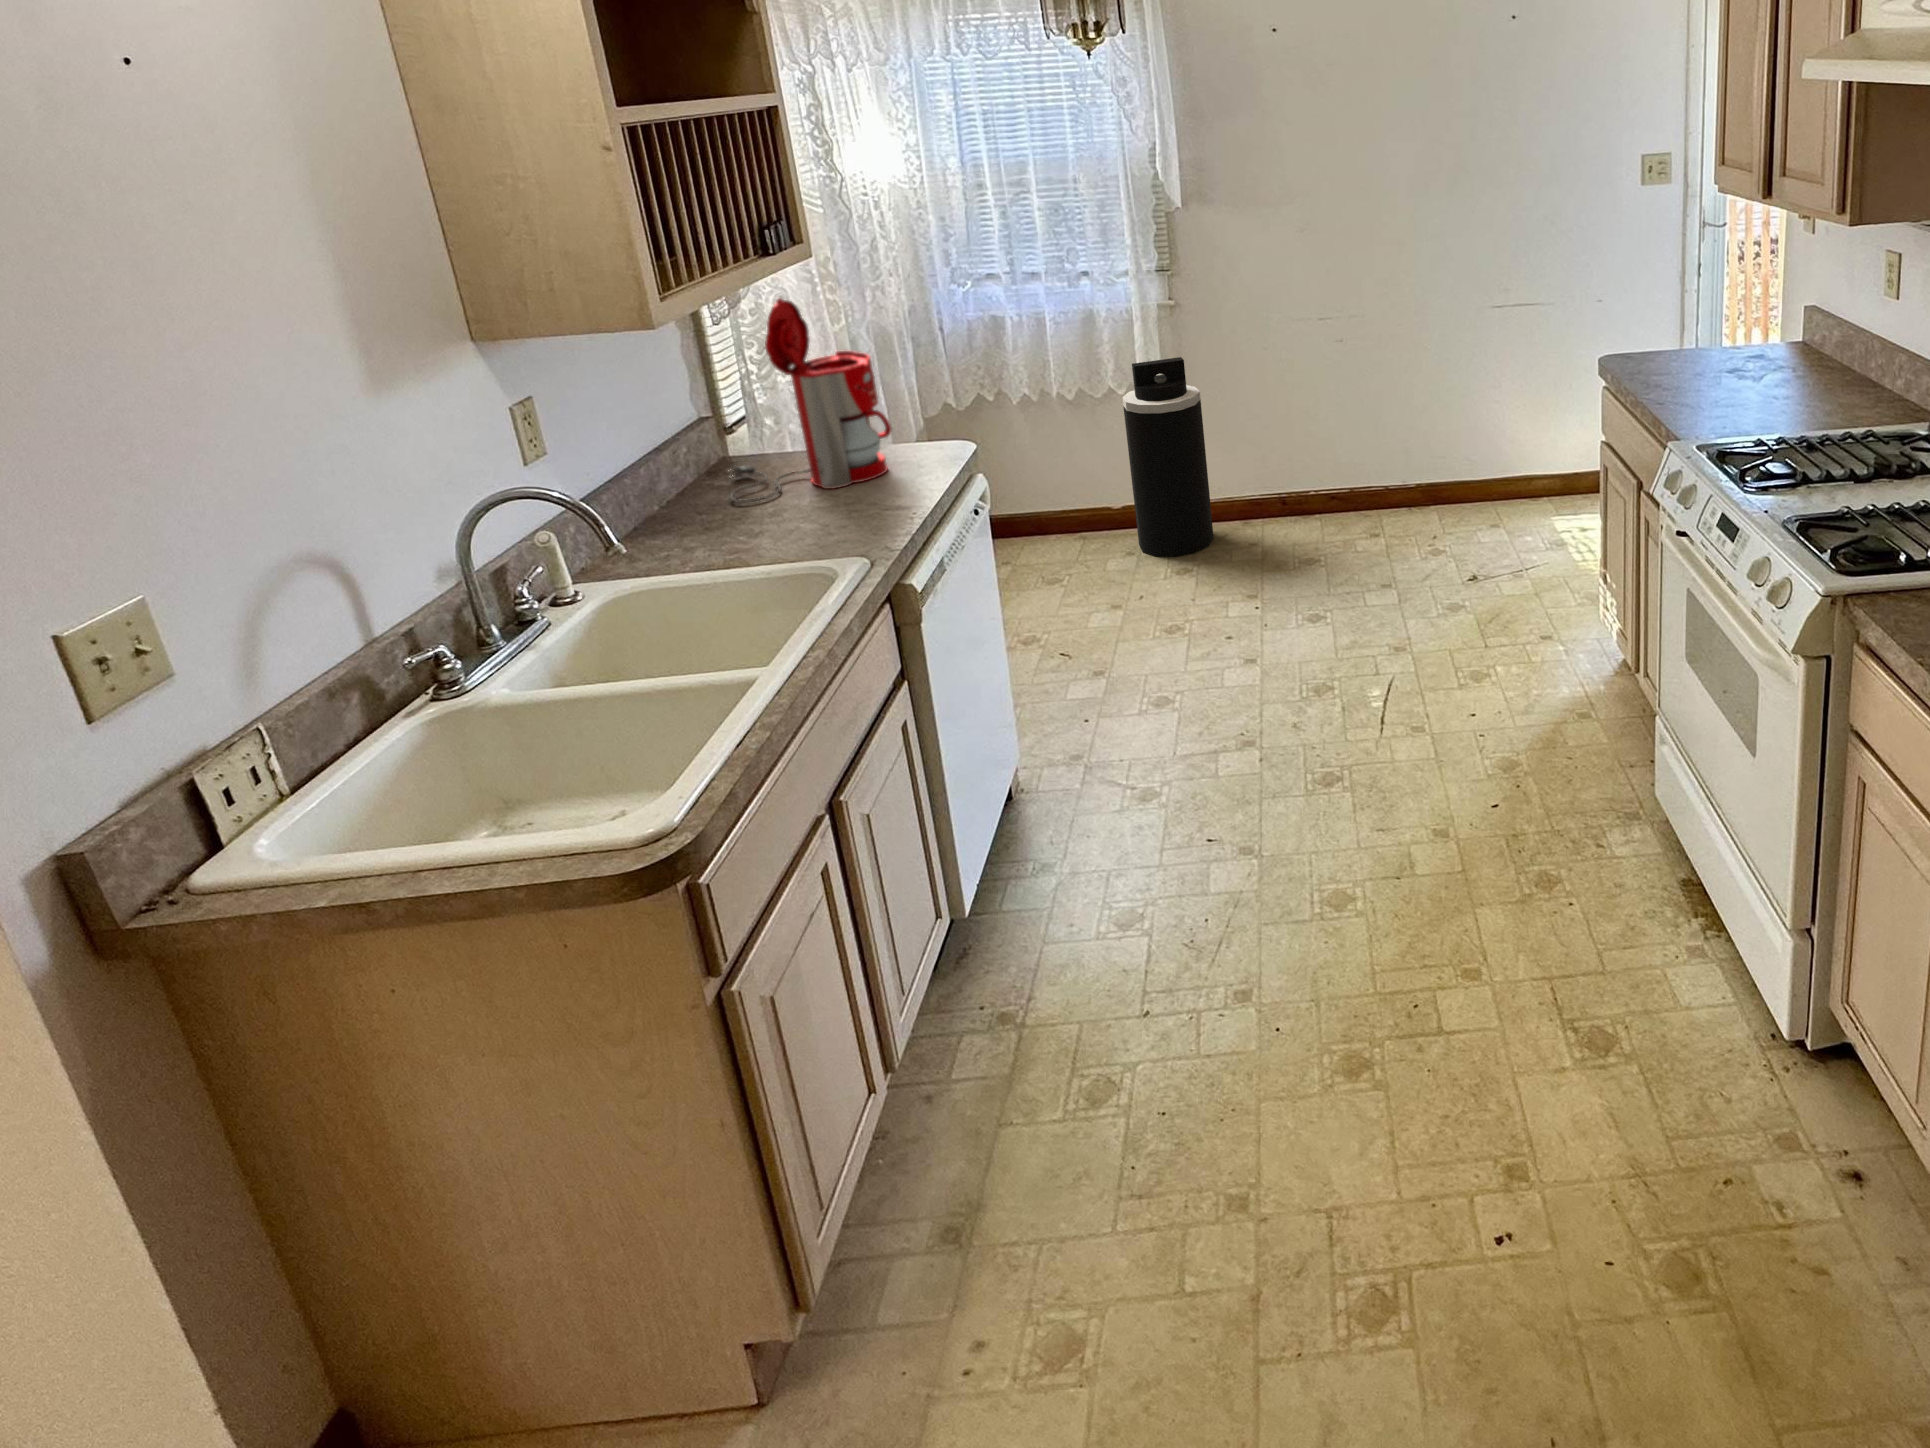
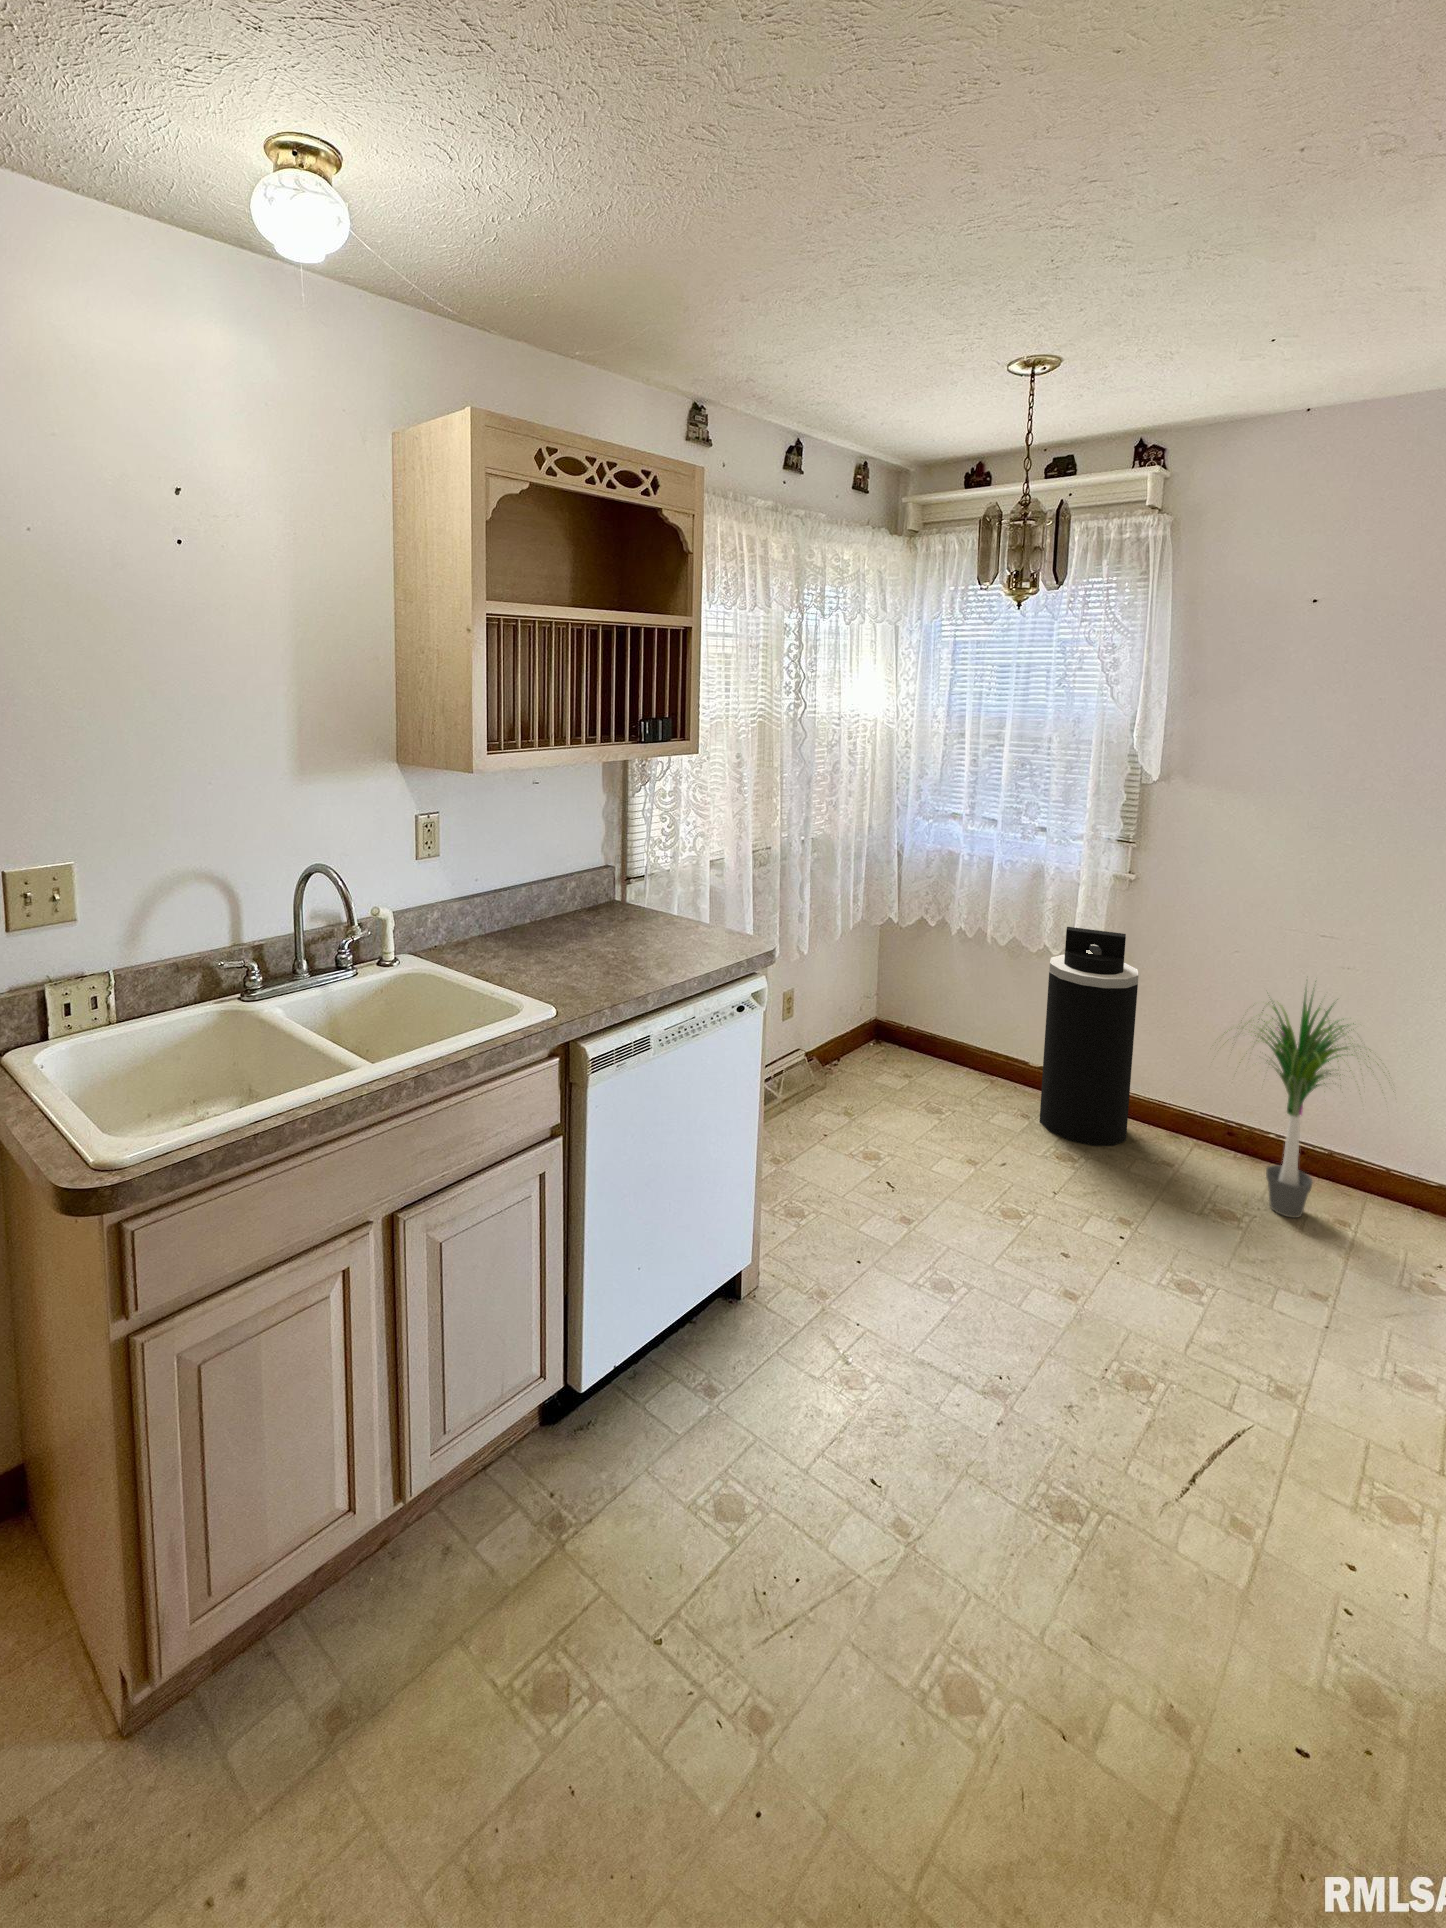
coffee maker: present [730,298,891,503] -> none [568,778,699,948]
potted plant: none [1267,352,1394,546] -> present [1223,988,1371,1218]

